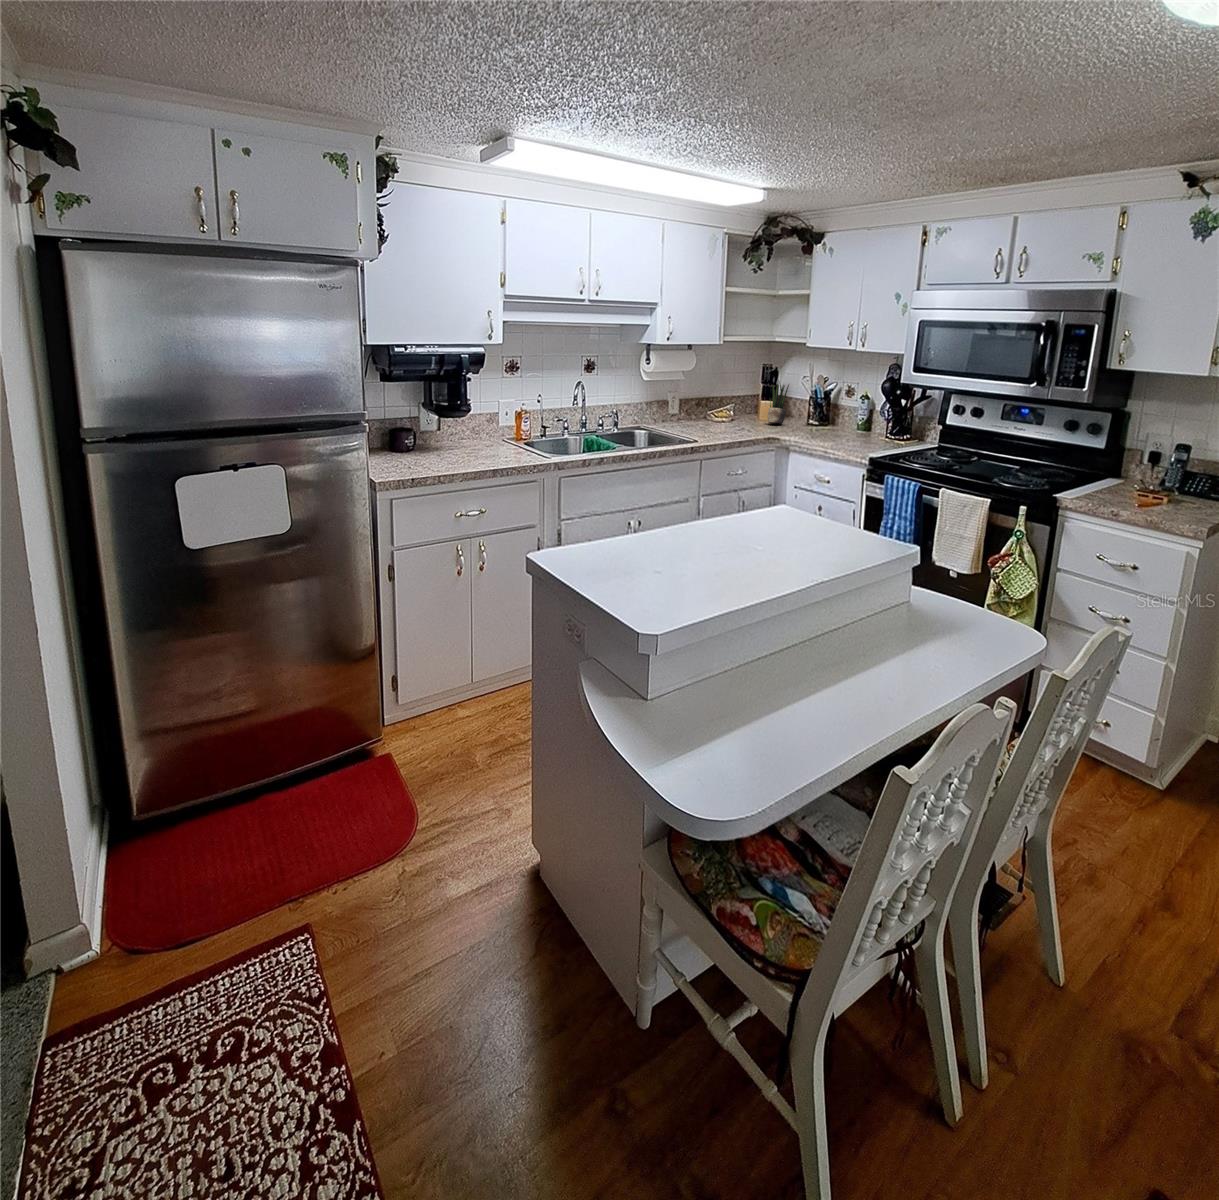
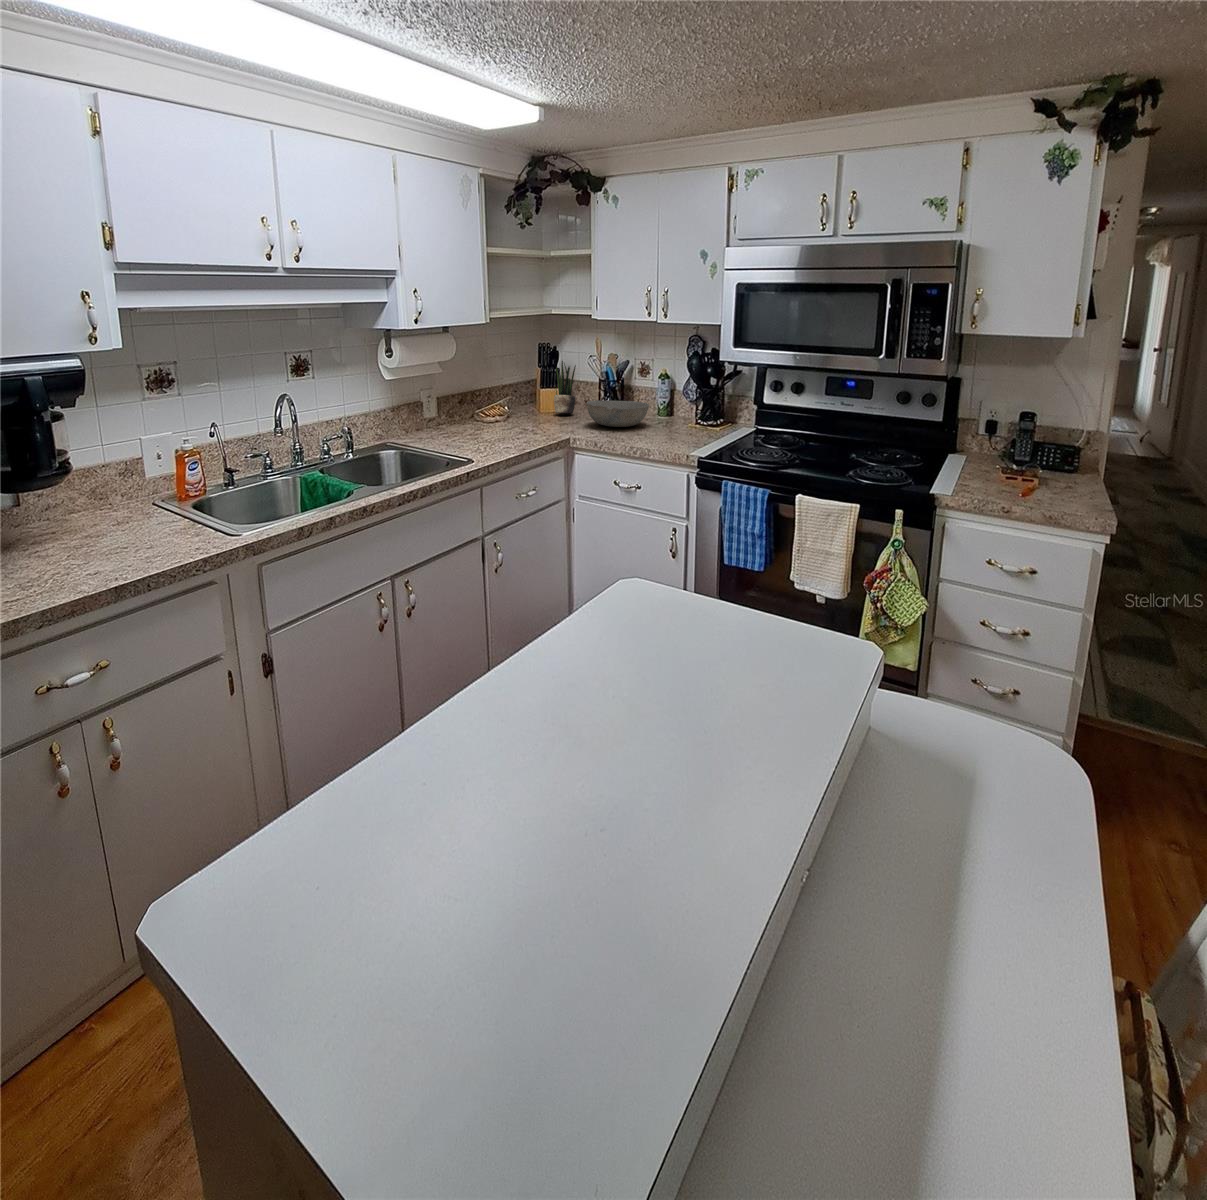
bowl: none [791,413,845,435] -> present [586,401,649,427]

